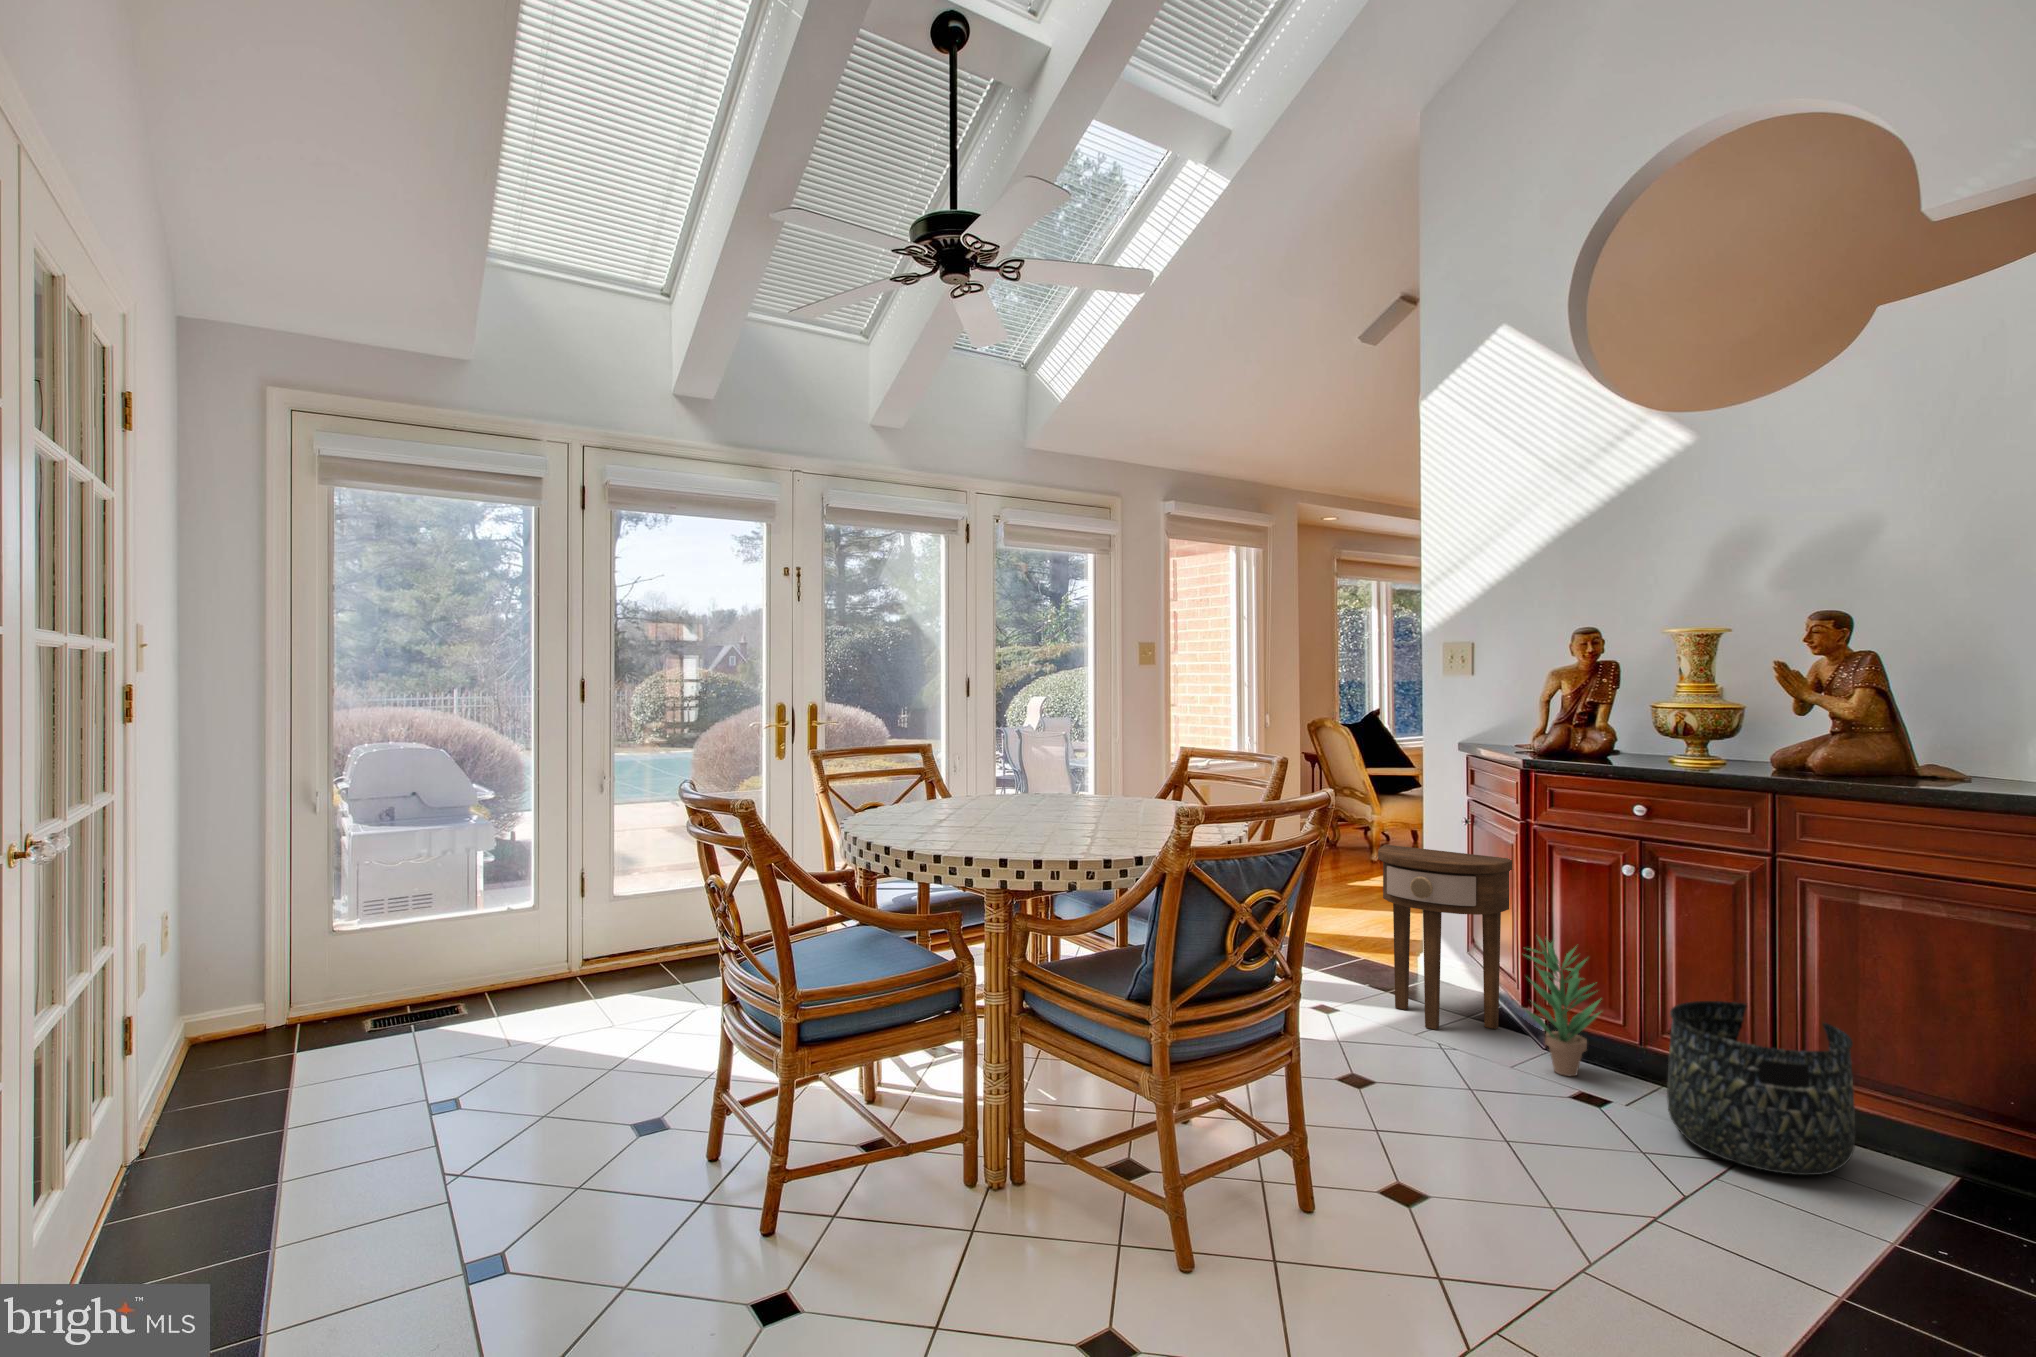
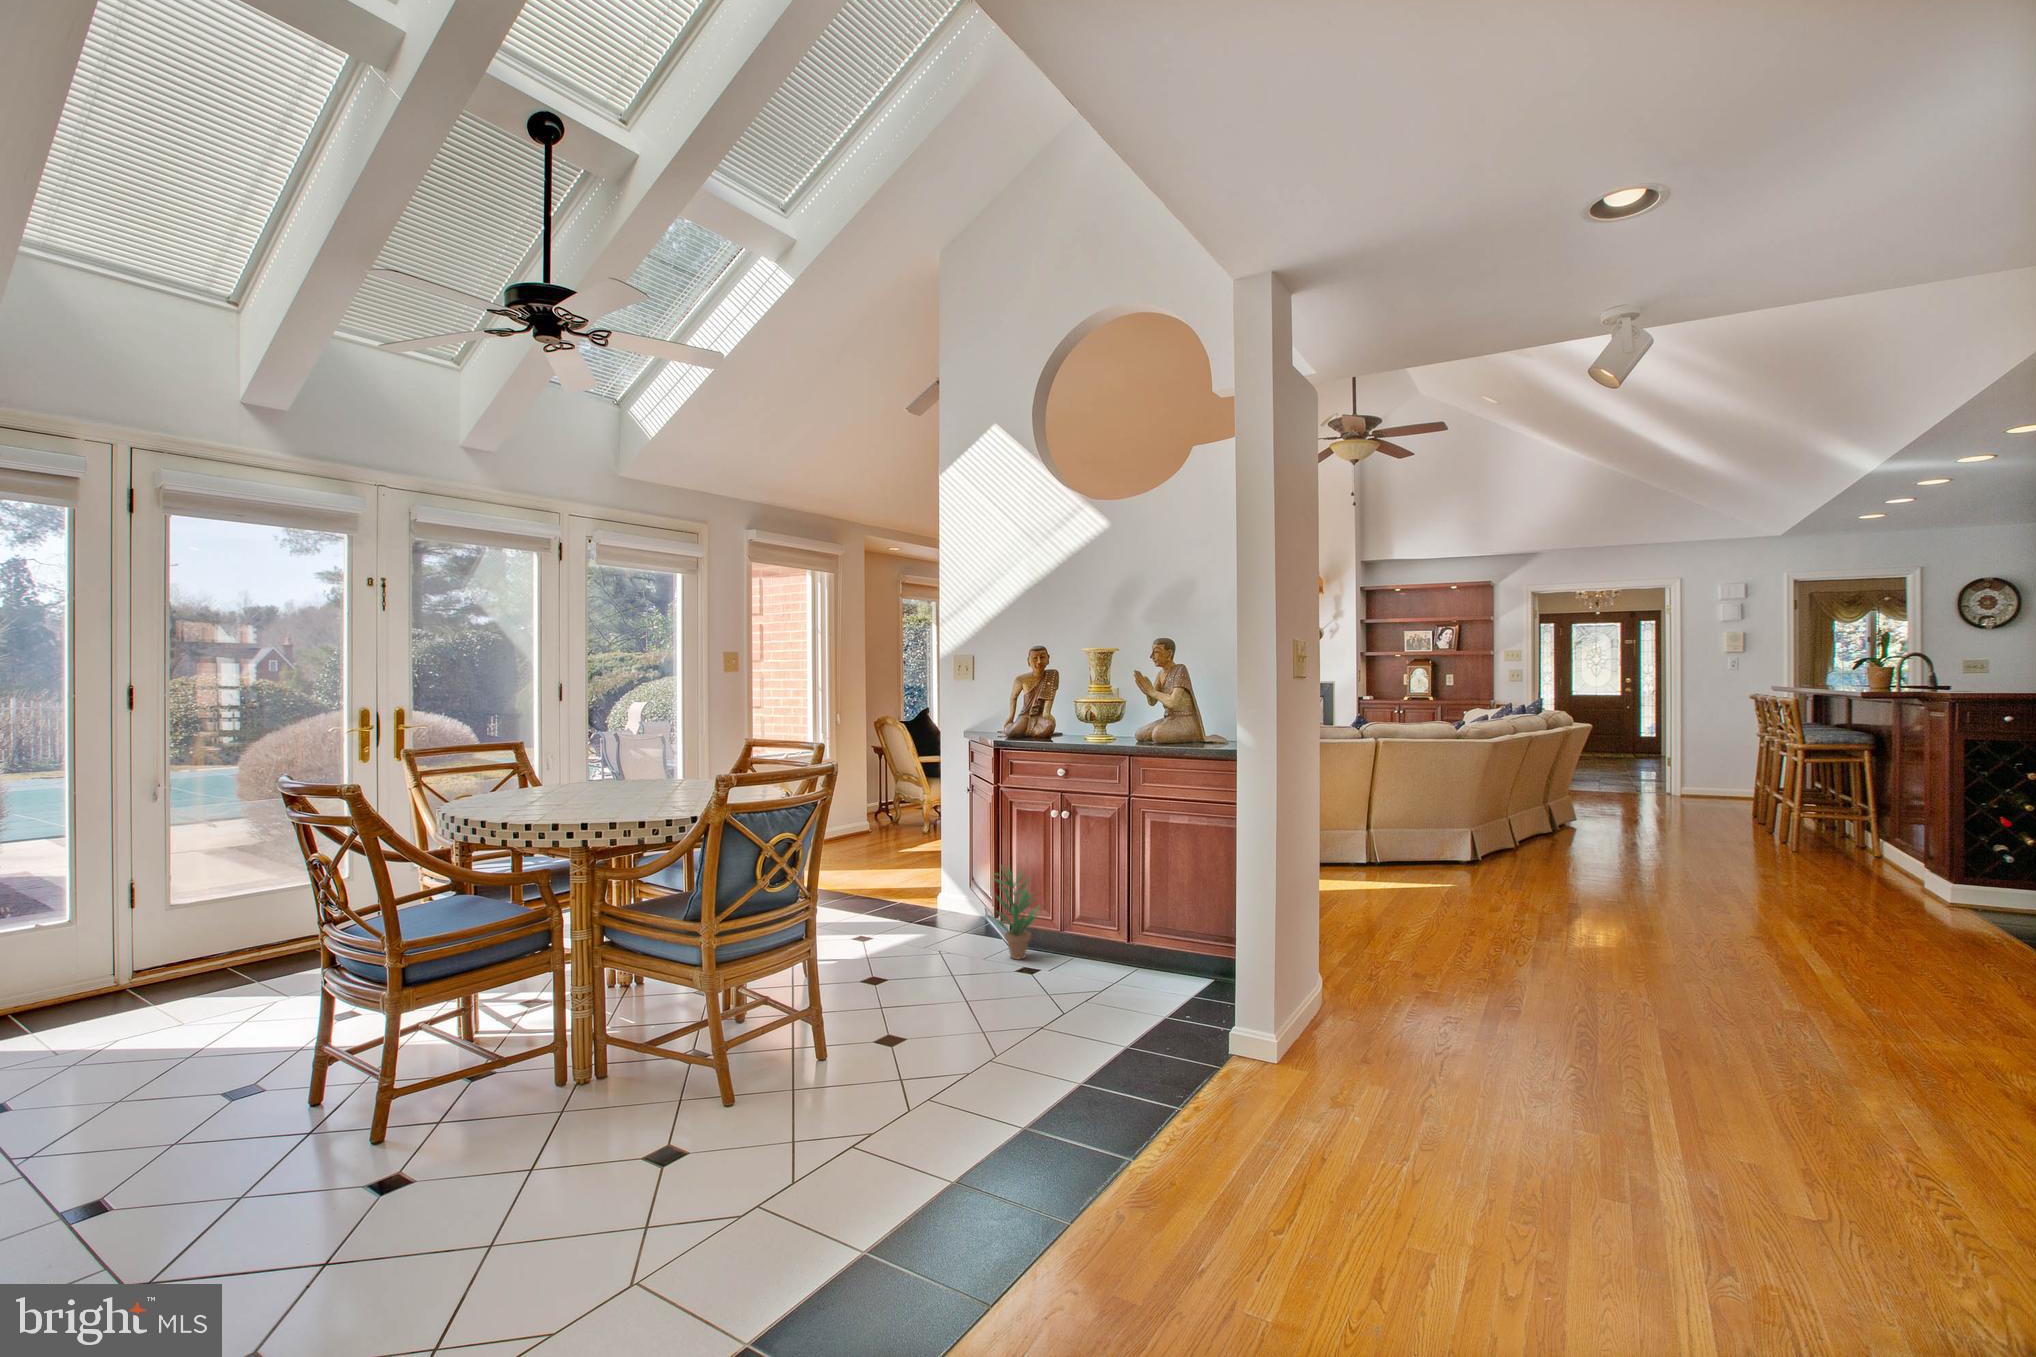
side table: present [1378,845,1512,1030] -> none [901,809,995,942]
basket: present [1667,1001,1855,1175] -> none [1068,895,1165,995]

